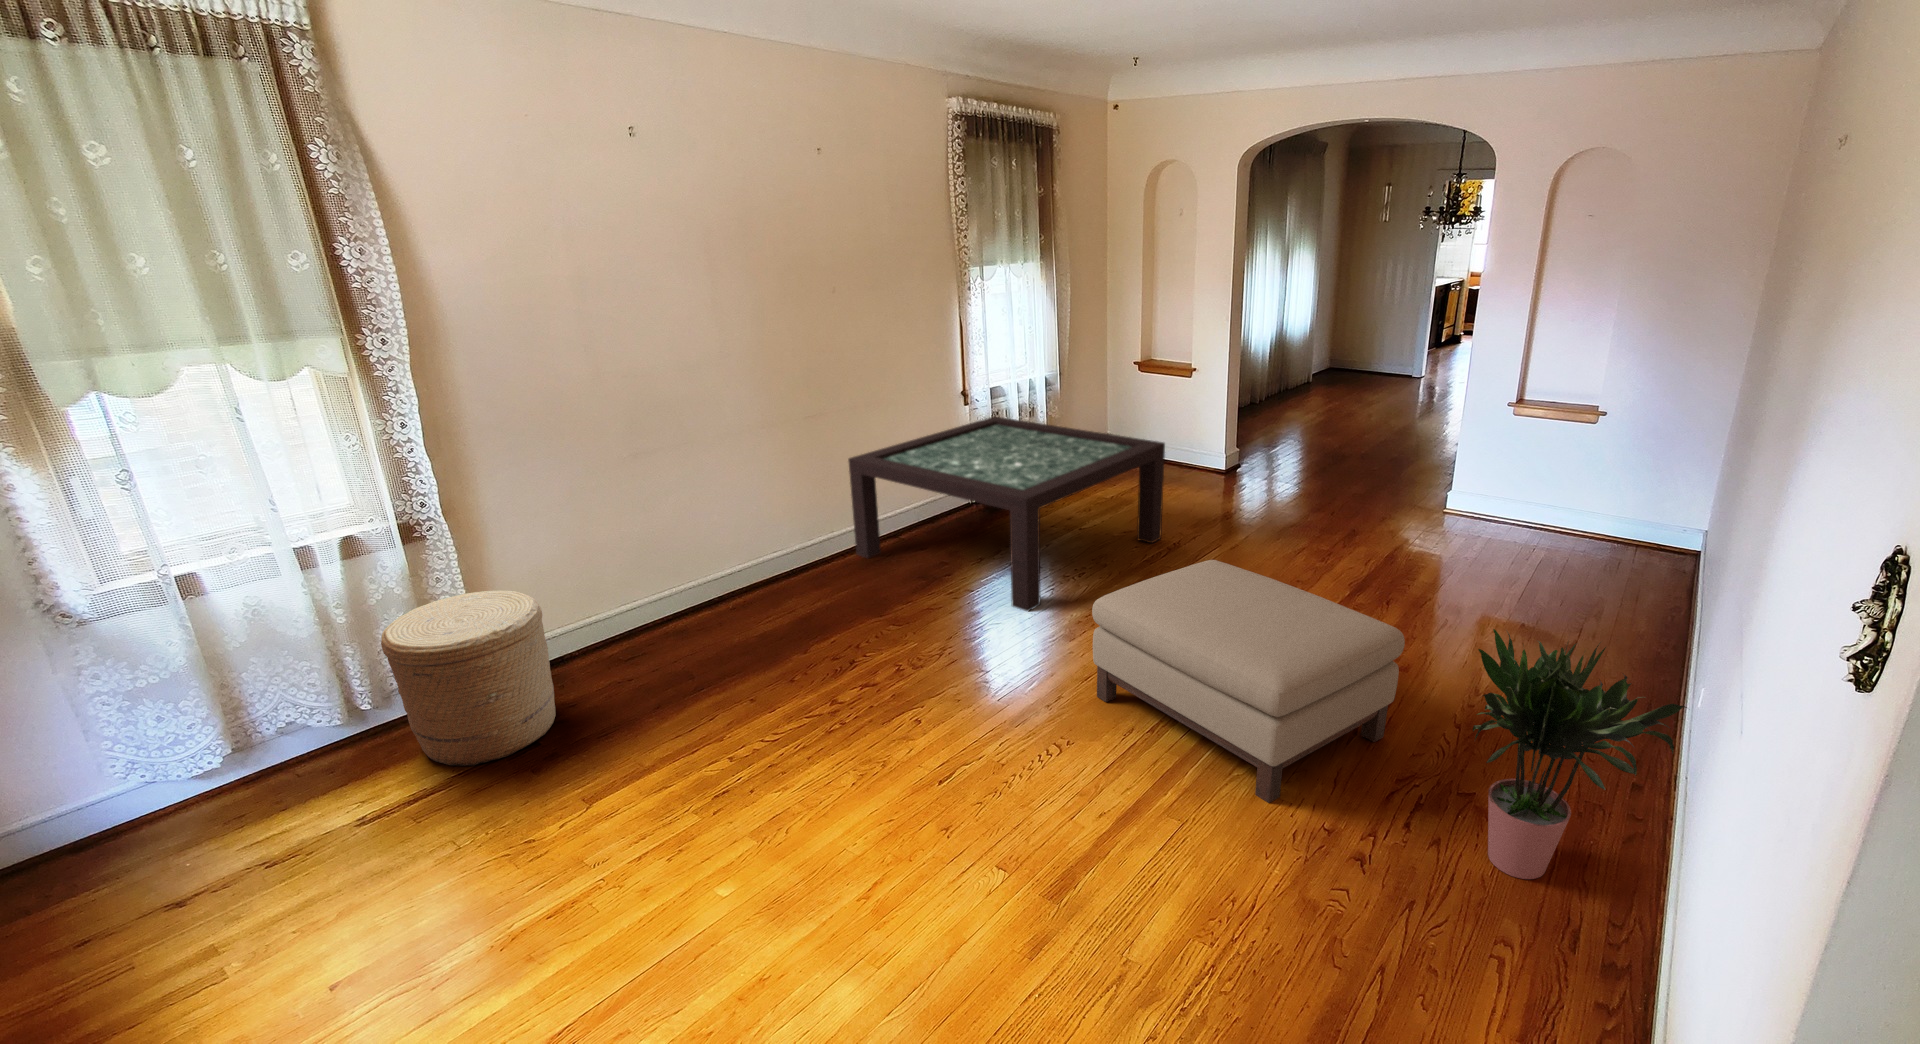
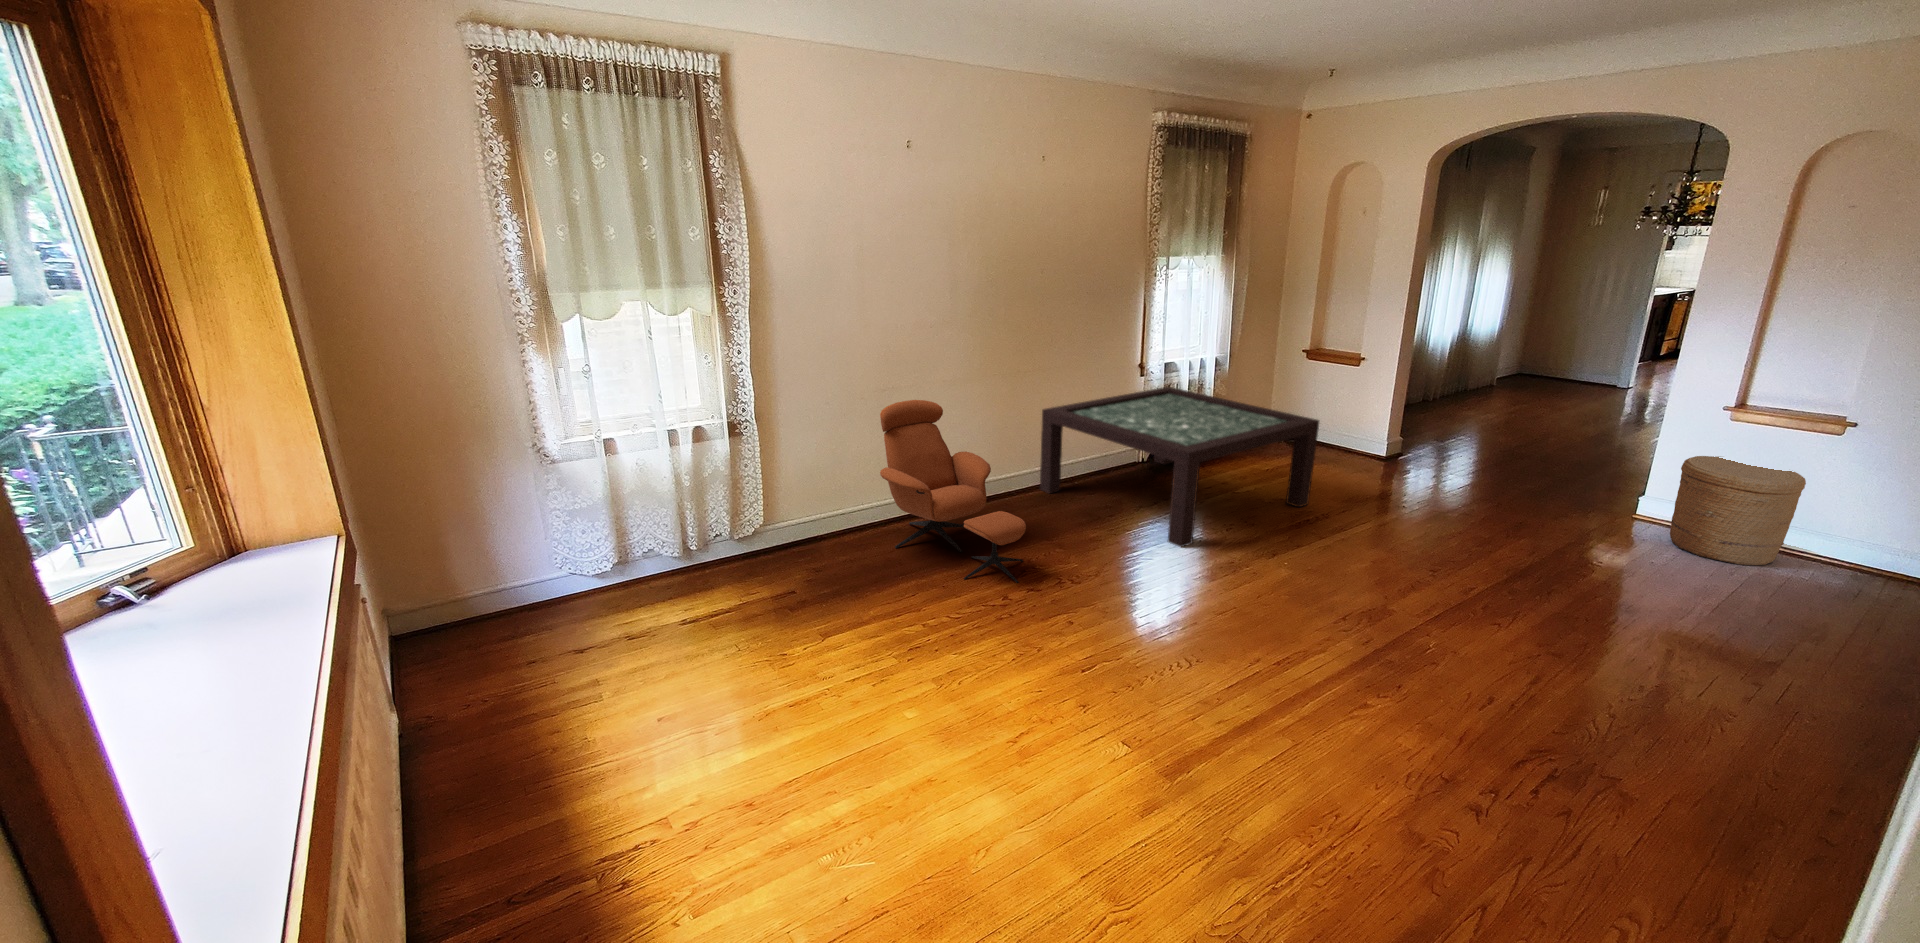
lounge chair: none [632,464,839,694] -> present [880,400,1026,583]
ottoman: present [1092,560,1405,803] -> none [1232,516,1503,705]
woven basket: present [381,590,556,766] -> present [1670,456,1806,565]
potted plant: present [1473,629,1687,879] -> none [1509,572,1744,787]

